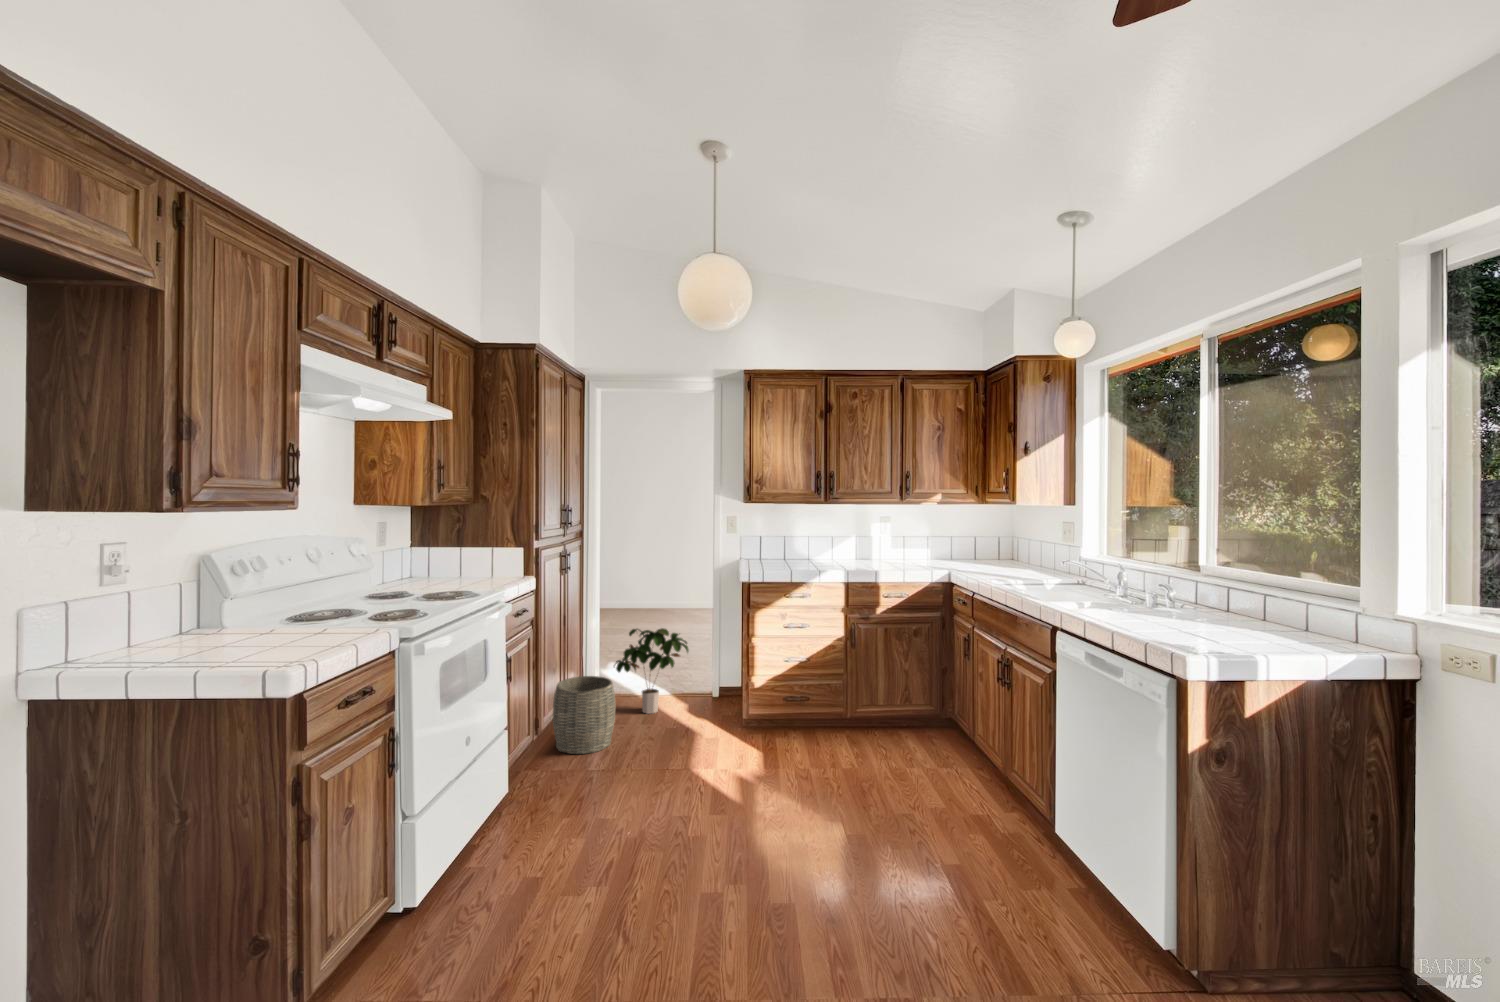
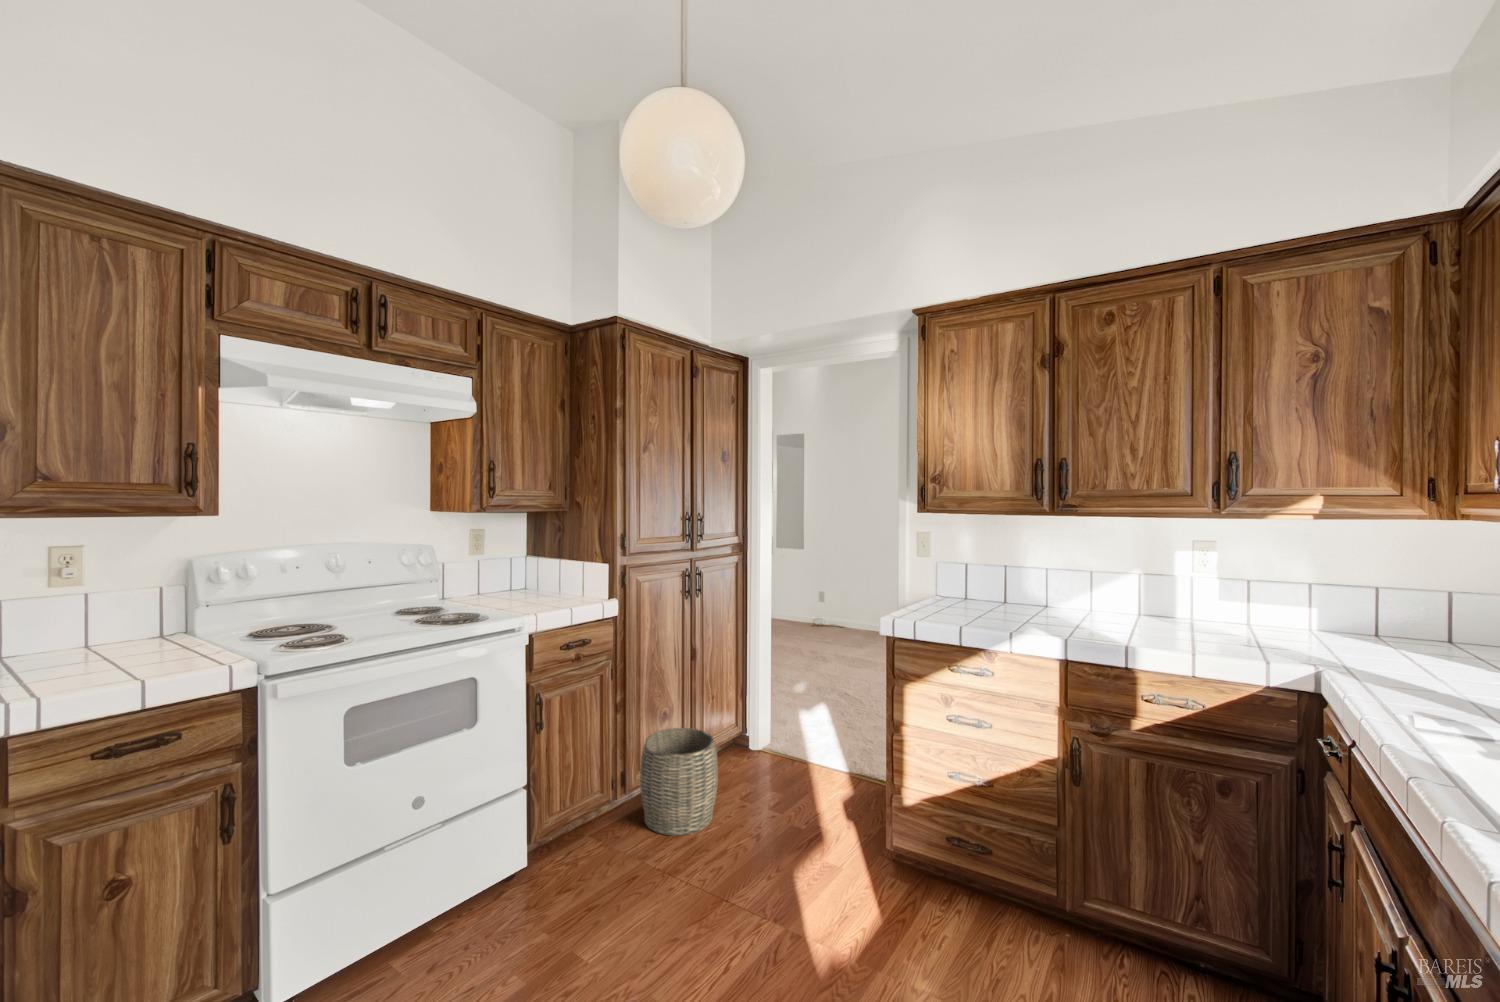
potted plant: present [614,628,688,714] -> none [761,674,845,794]

